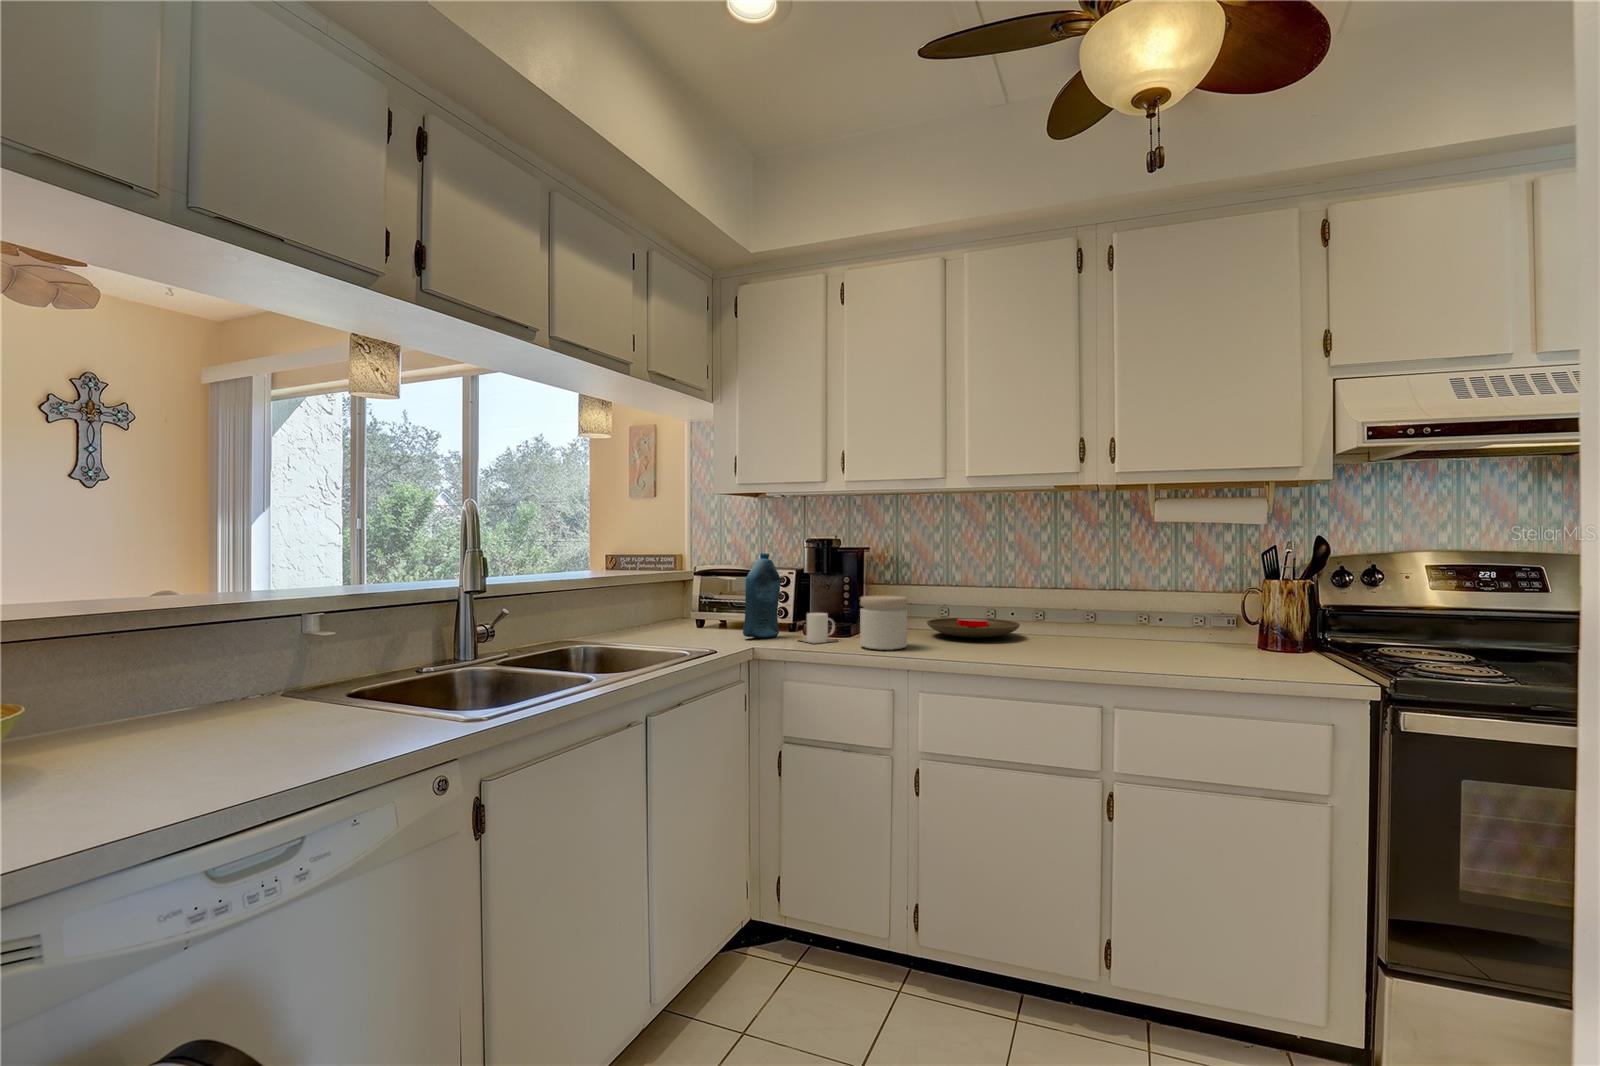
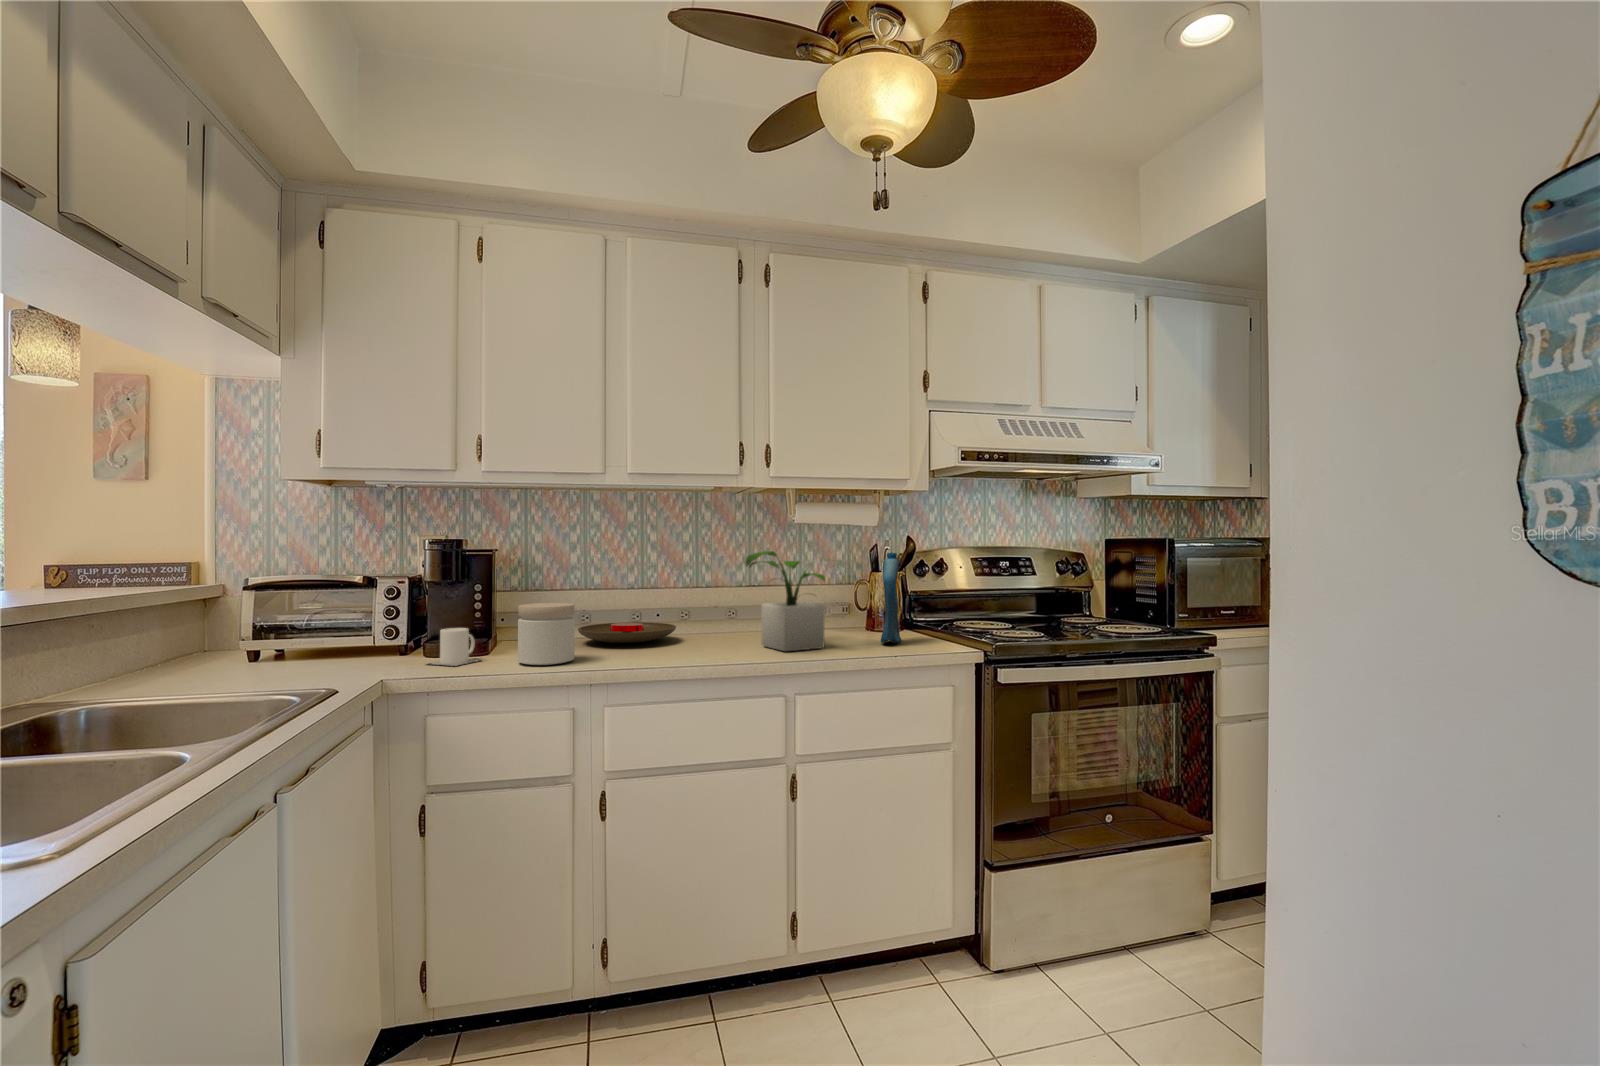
bottle: present [743,553,780,639] -> present [881,553,901,644]
potted plant: none [1067,553,1204,660] -> present [746,551,825,651]

